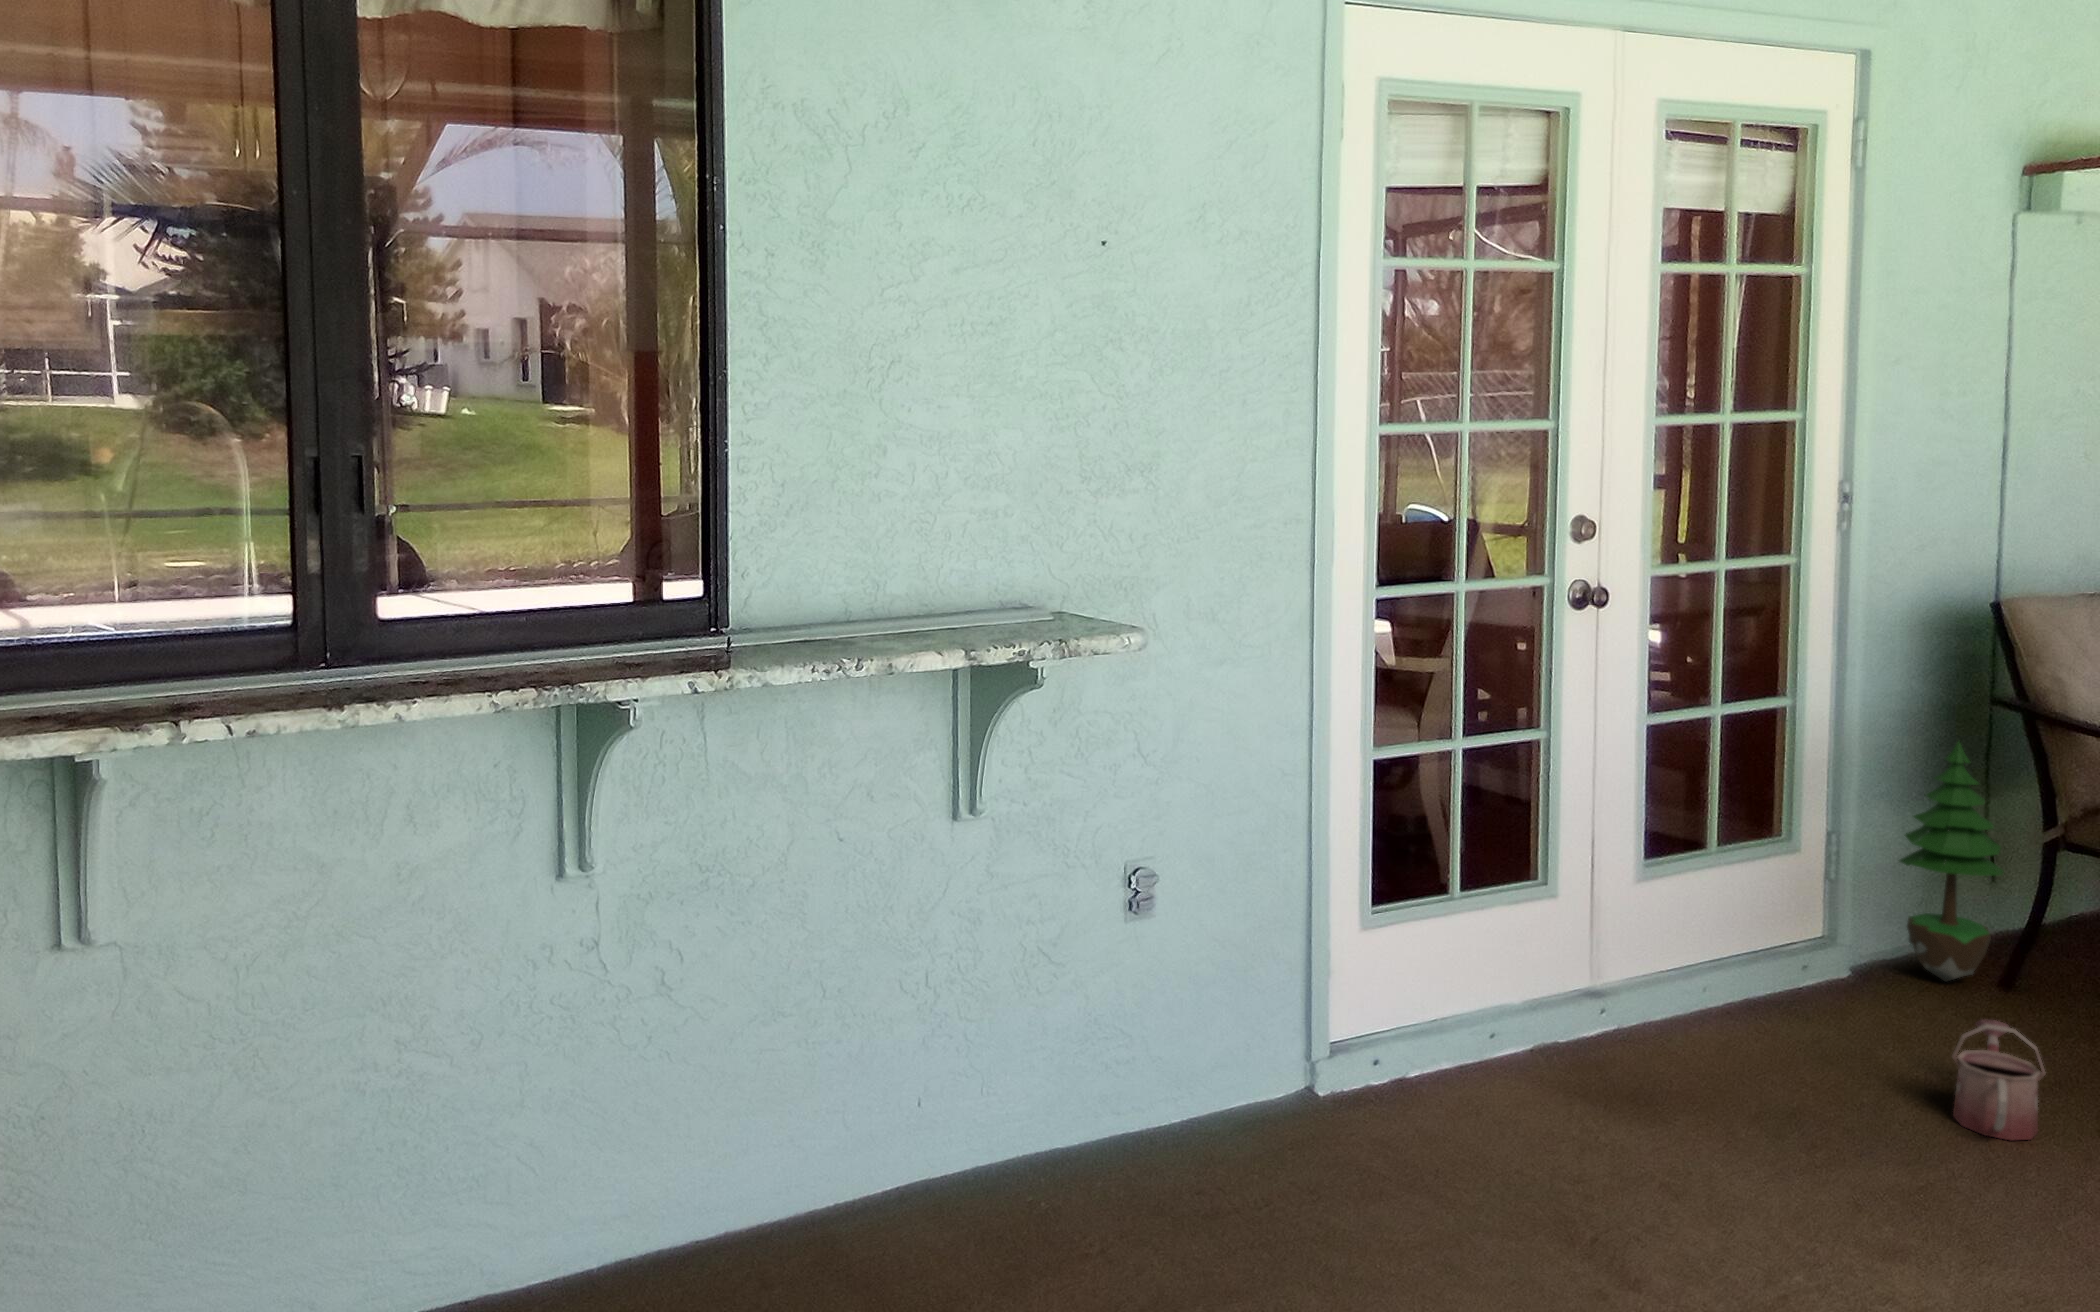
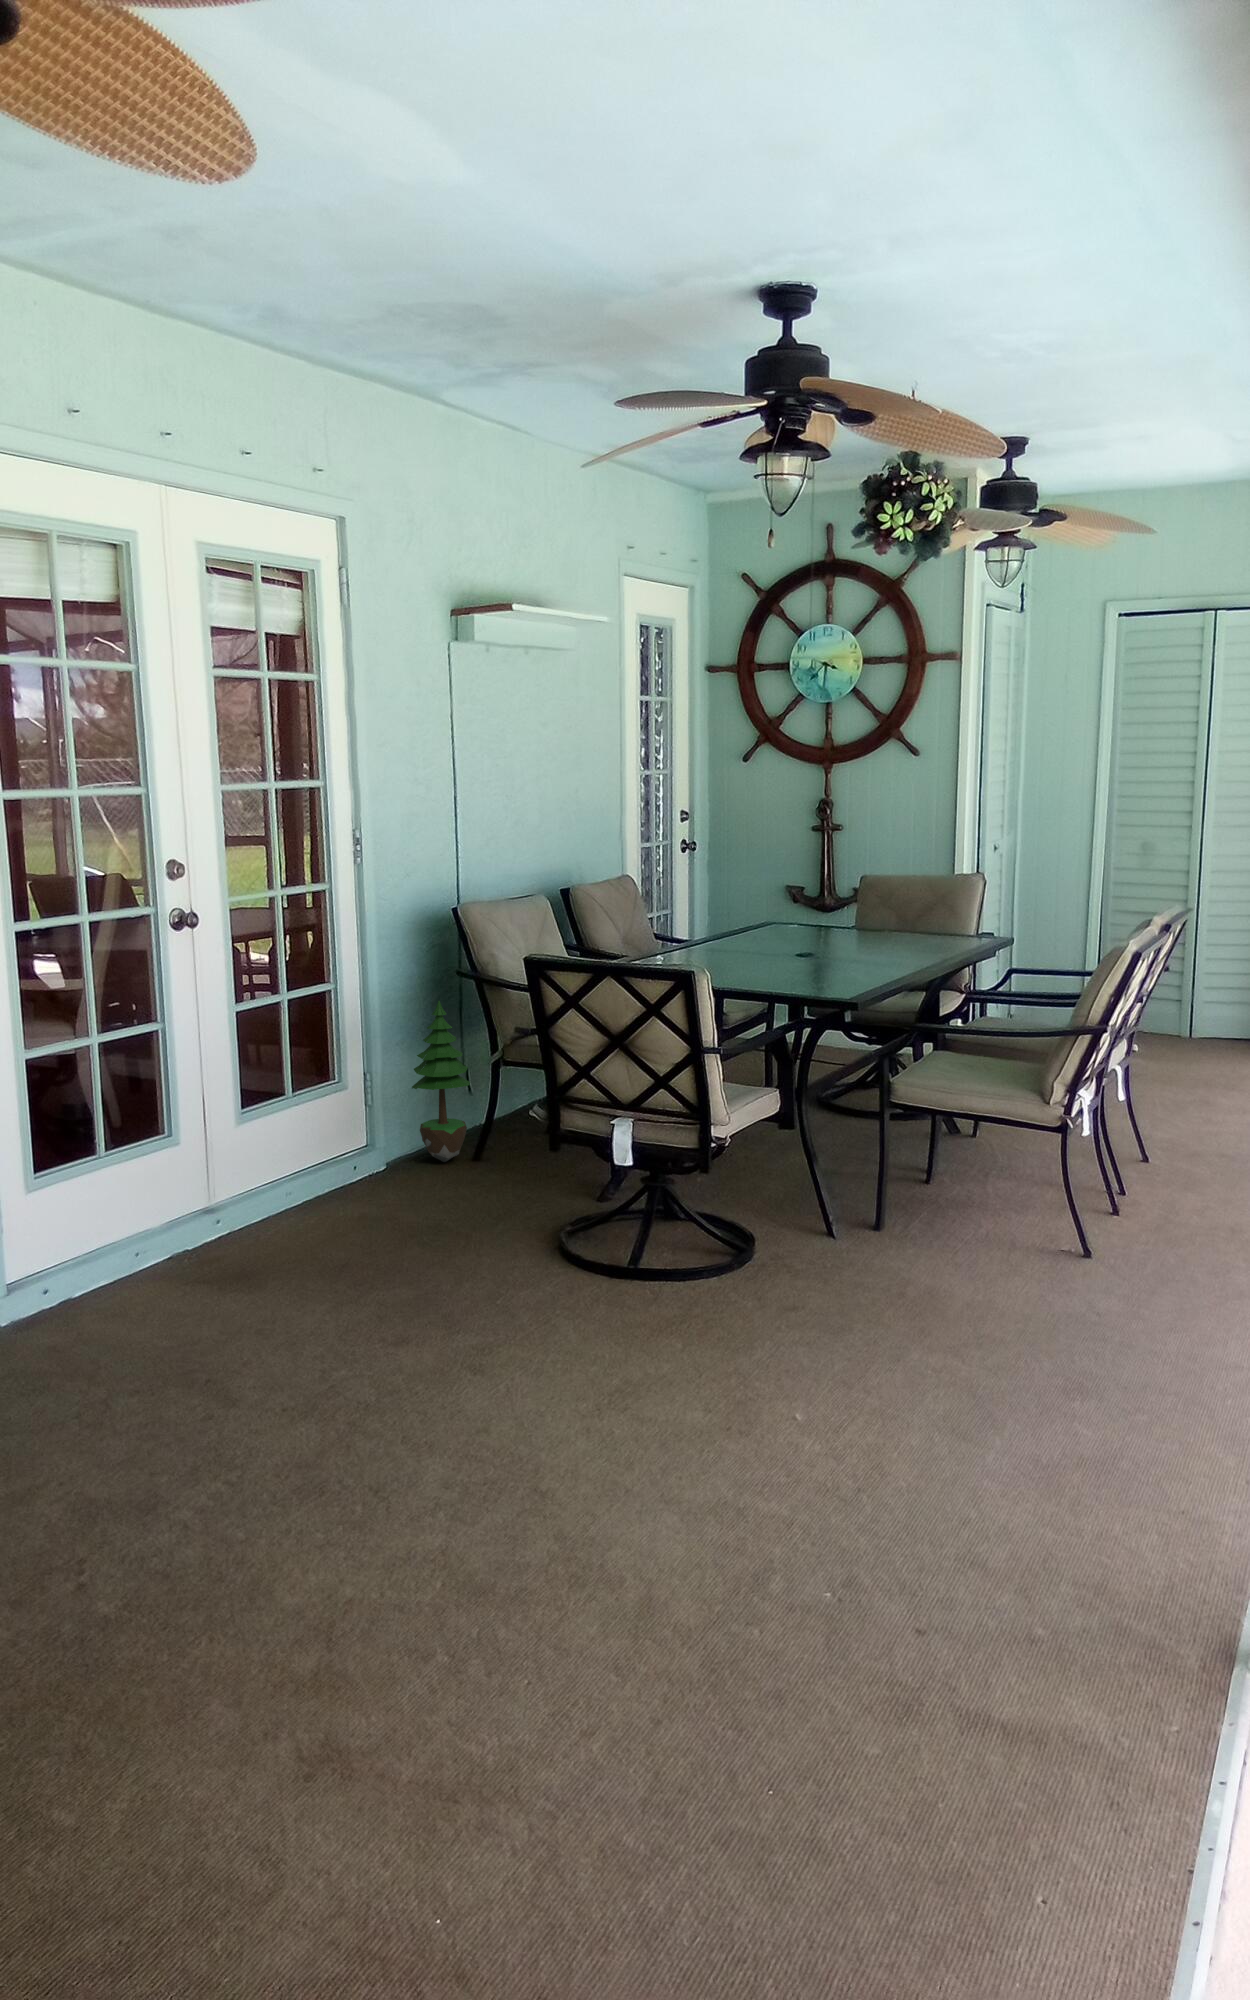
watering can: present [1952,1019,2046,1140] -> none [432,1173,481,1245]

